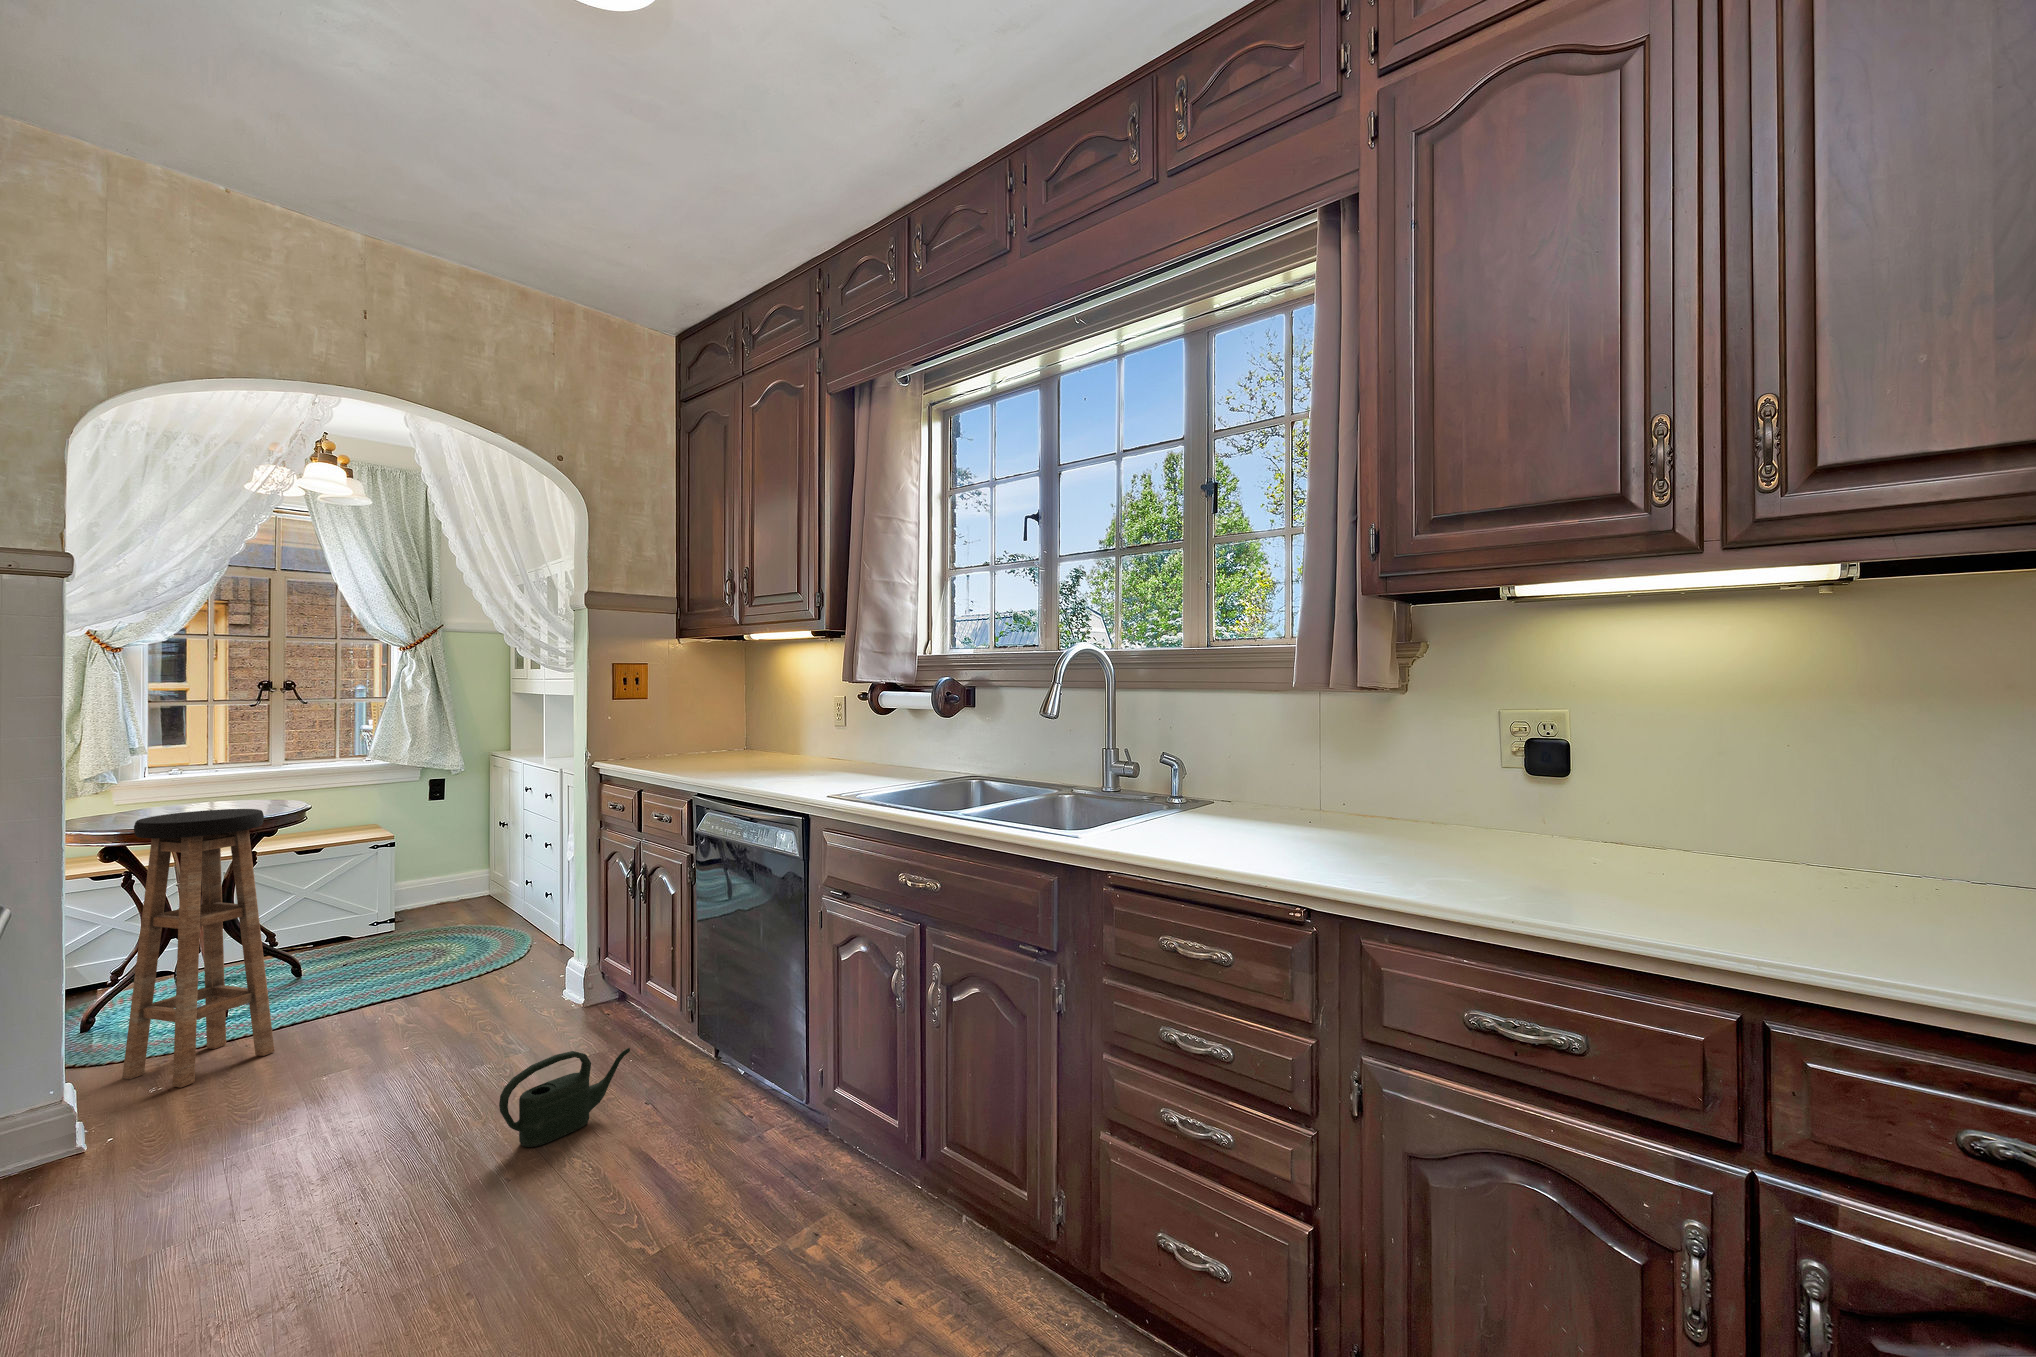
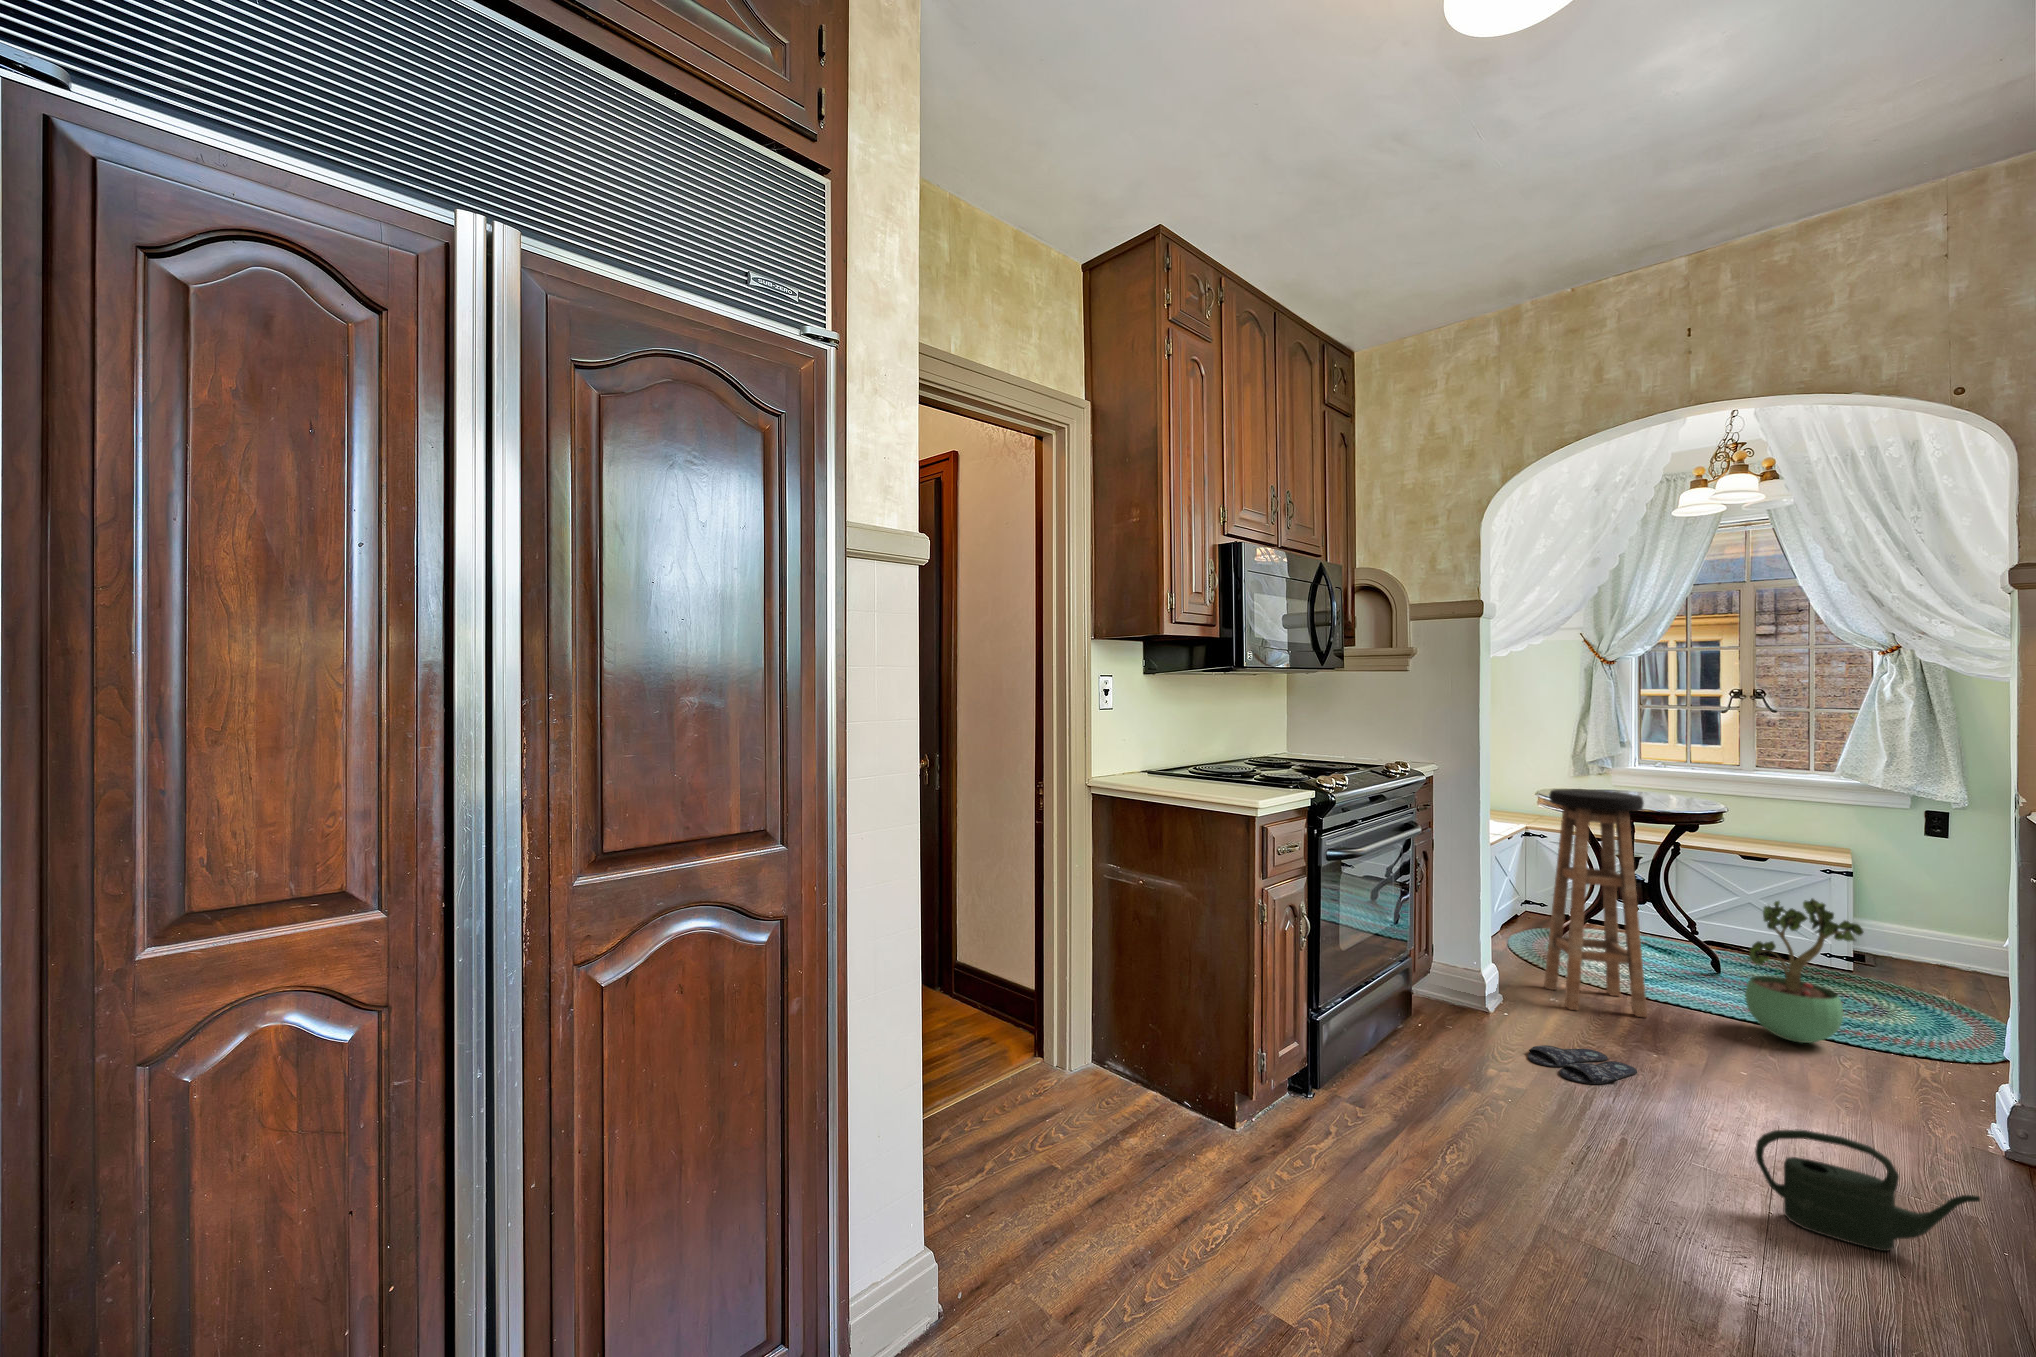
potted plant: none [365,873,459,1010] -> present [1745,899,1863,1043]
slippers: none [181,1106,315,1168] -> present [1528,1045,1637,1084]

